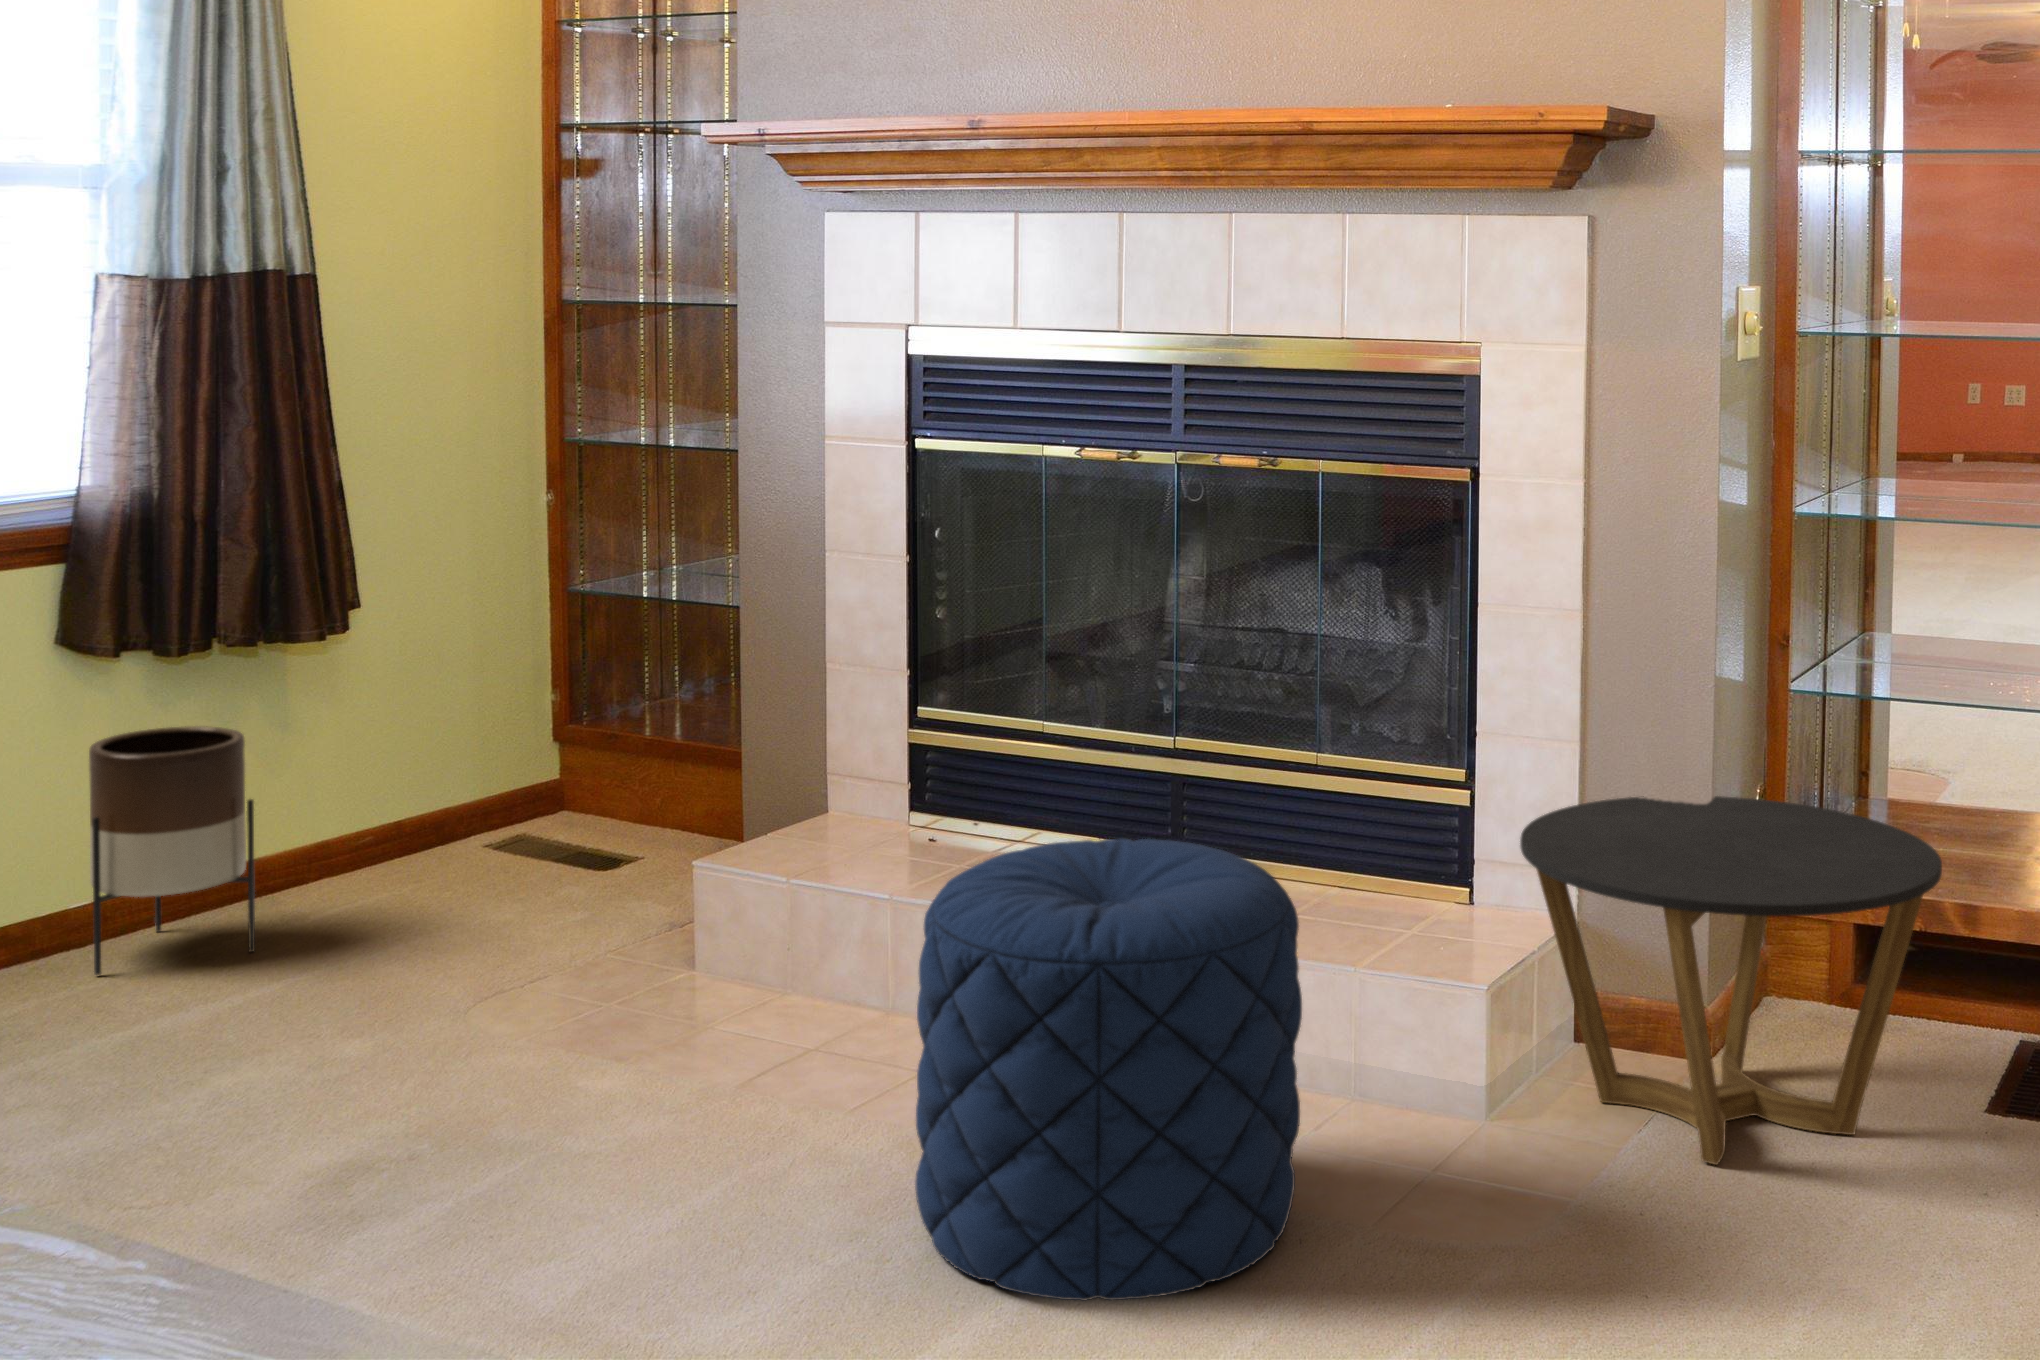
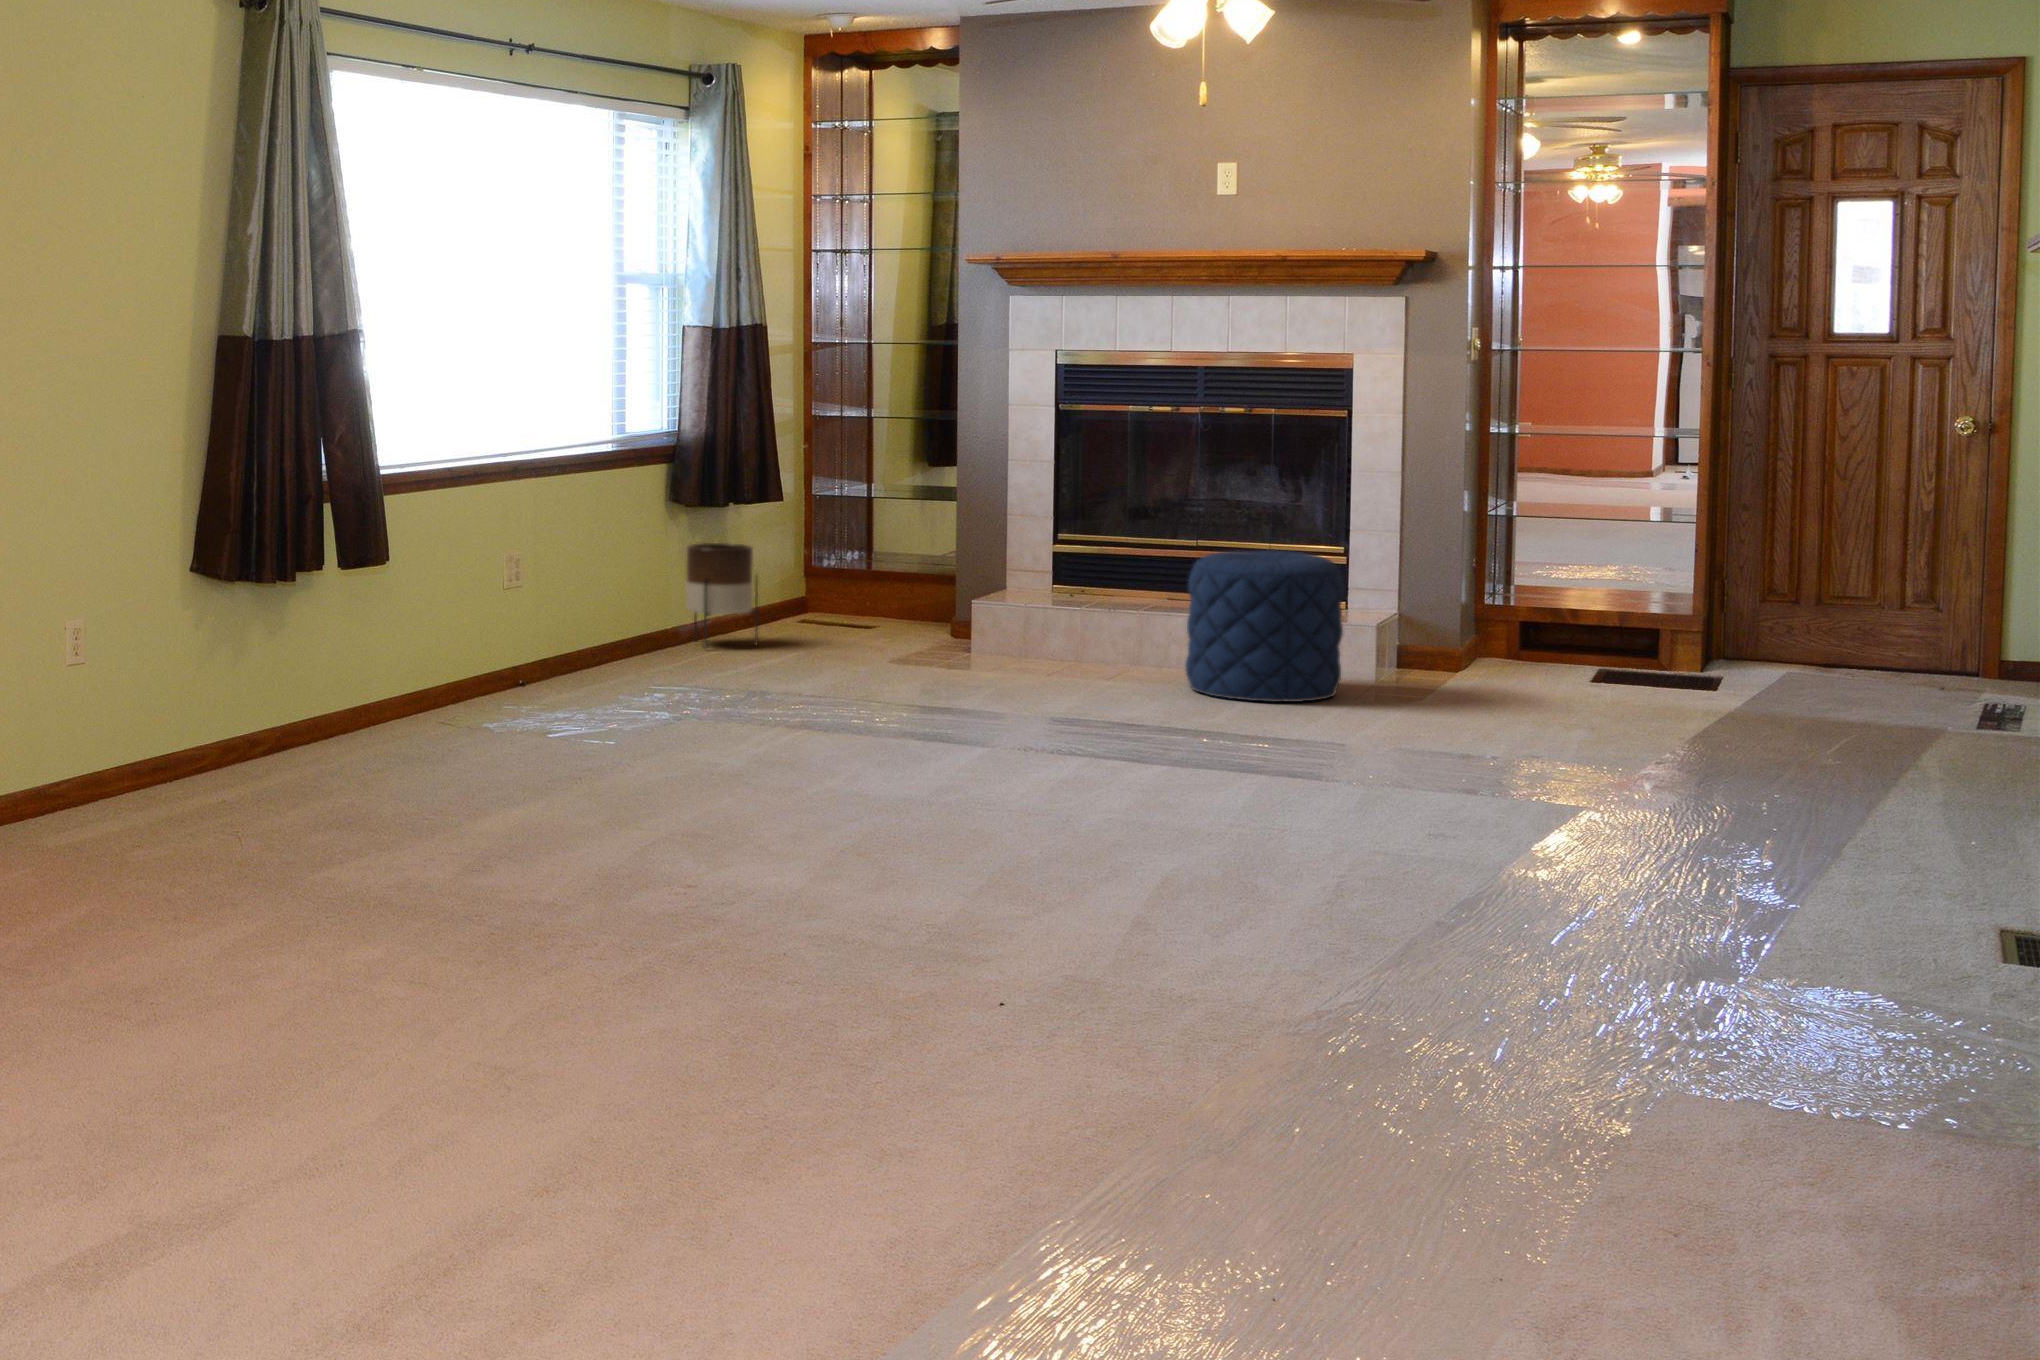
side table: present [1520,796,1942,1165] -> none [1390,553,1574,683]

